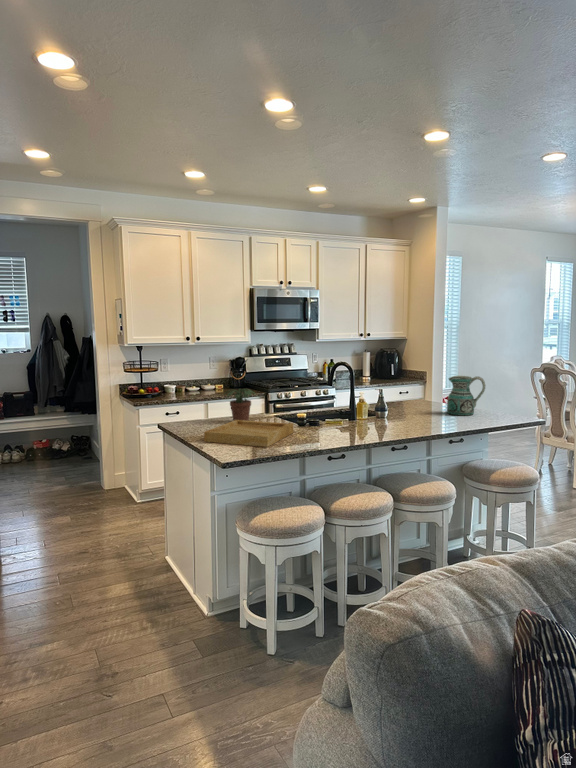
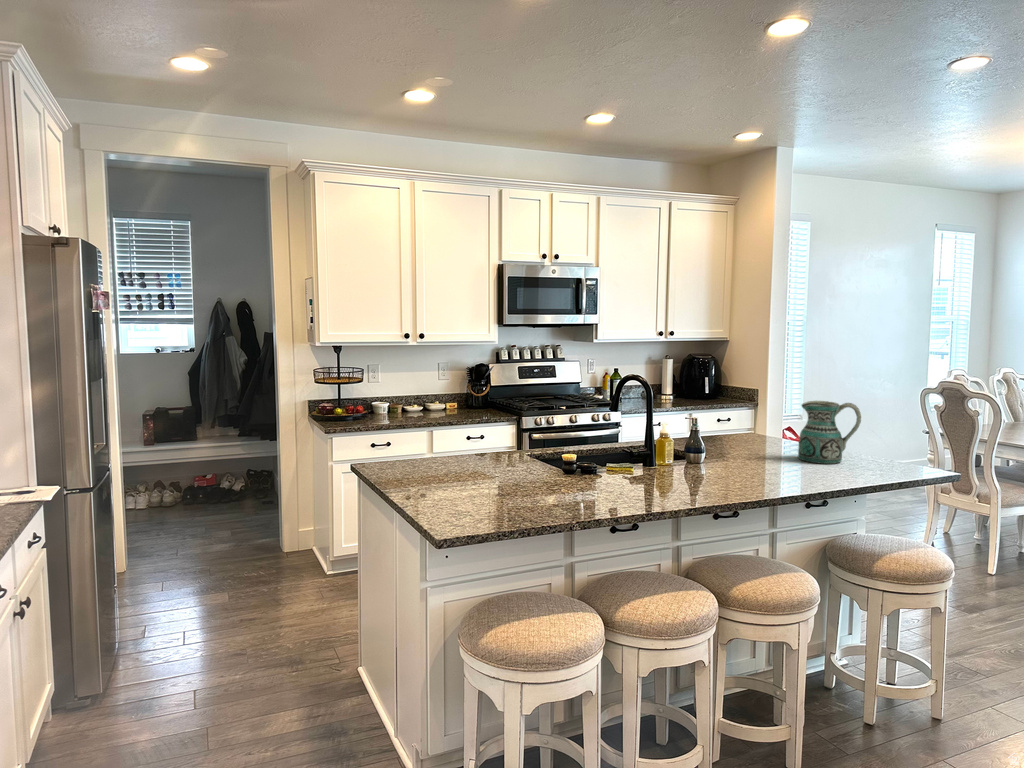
potted plant: present [224,389,255,421] -> none [451,416,500,468]
tray: present [204,420,293,447] -> none [416,465,556,514]

